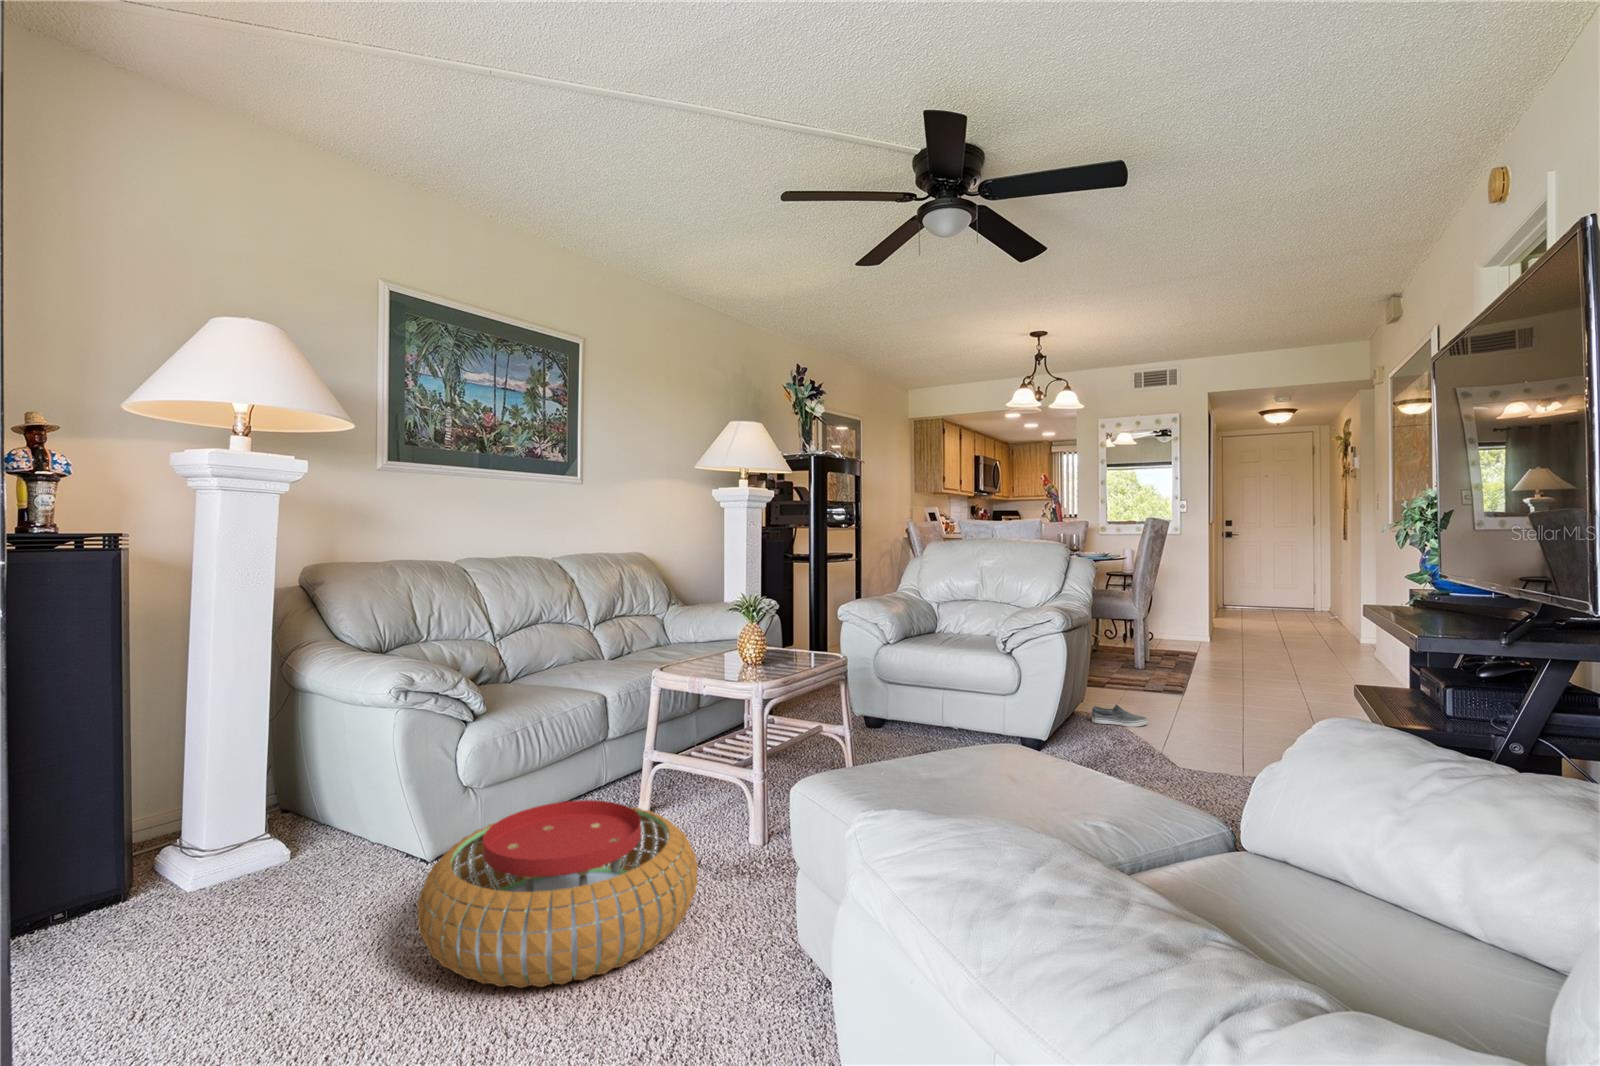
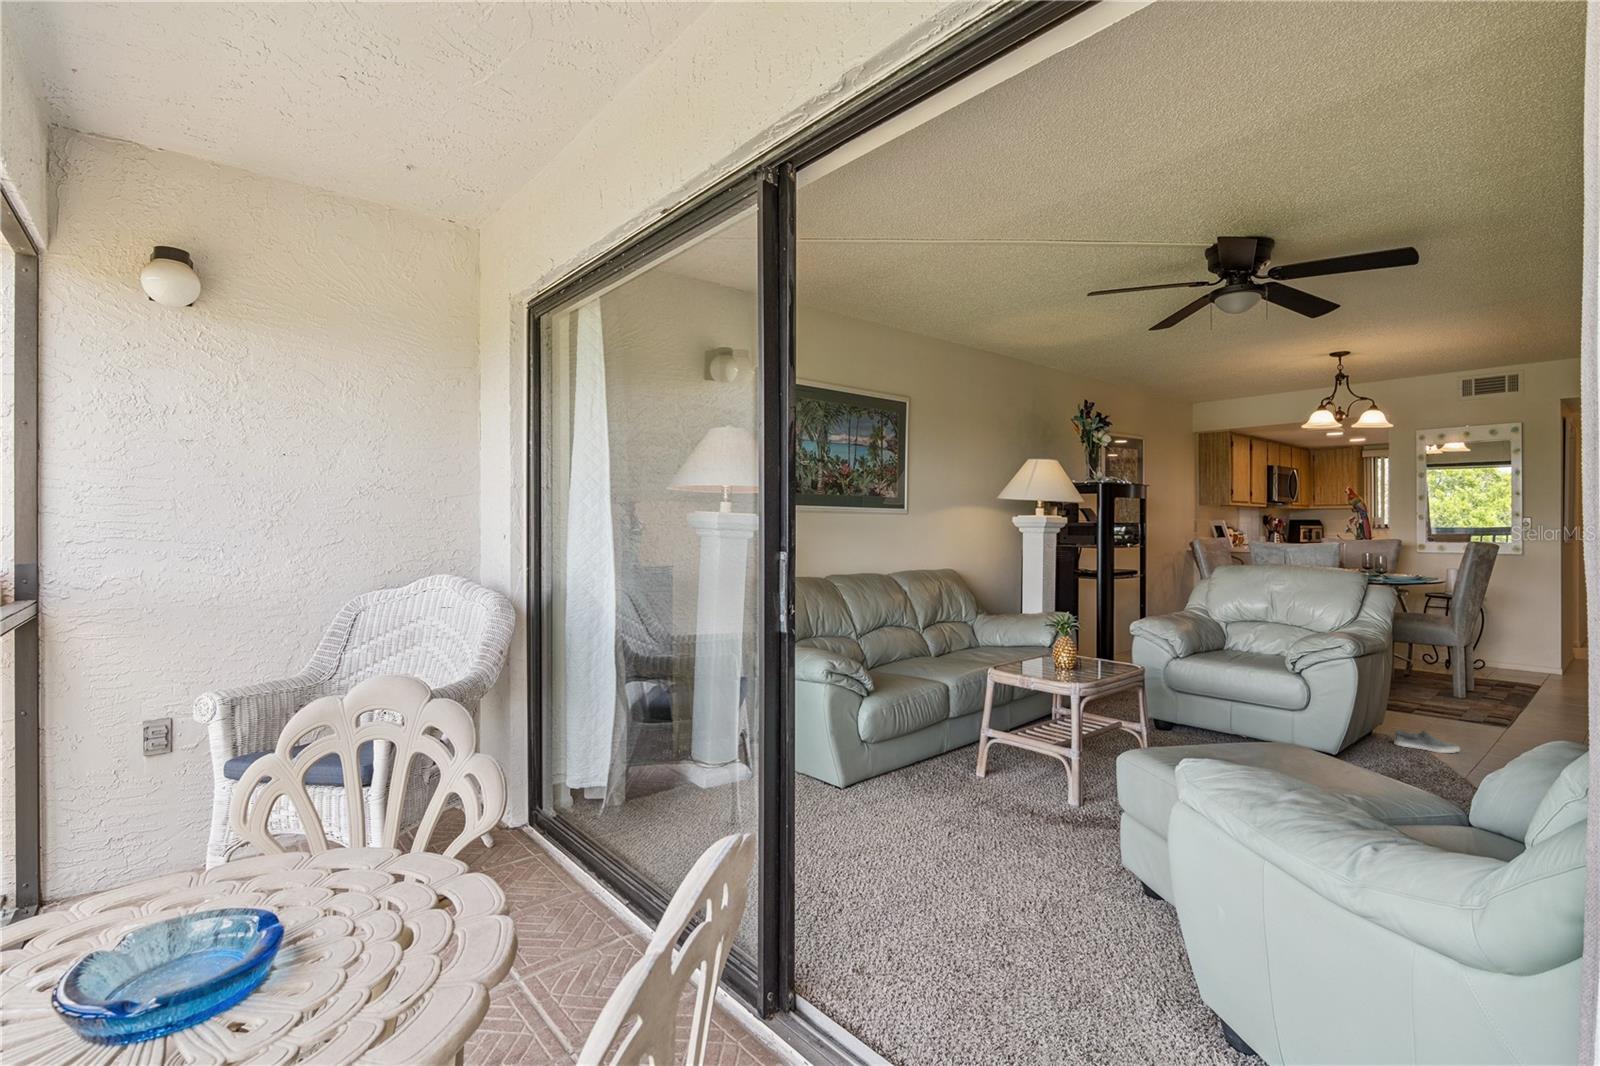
pouf: present [417,800,698,988] -> none [858,756,1041,869]

